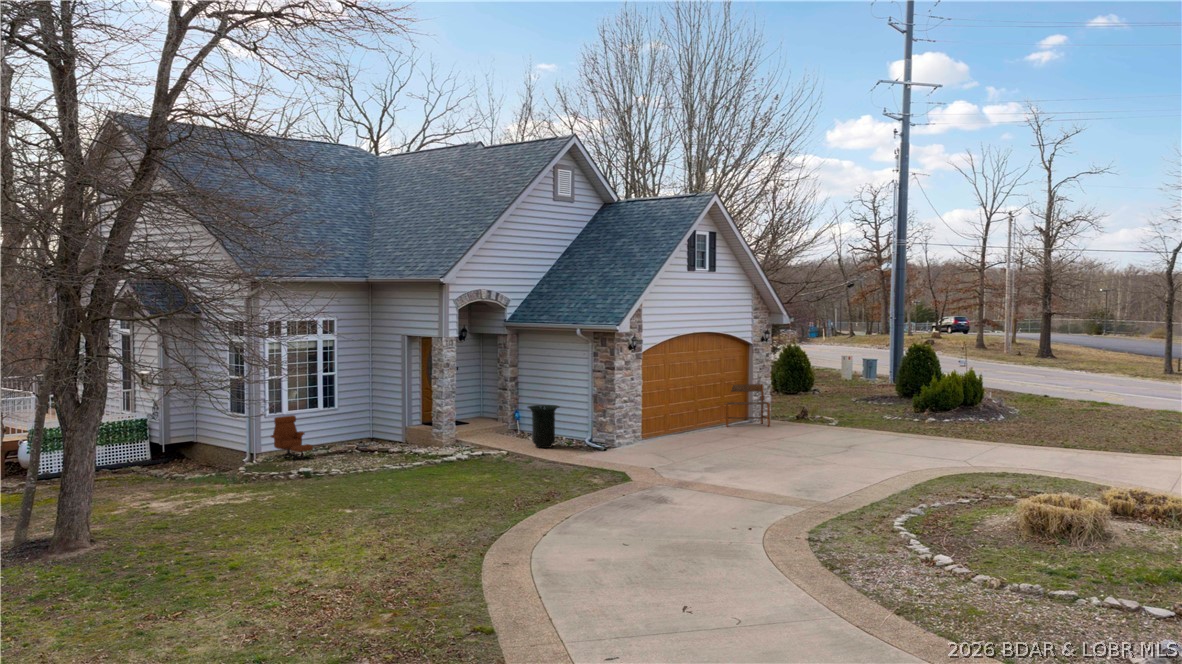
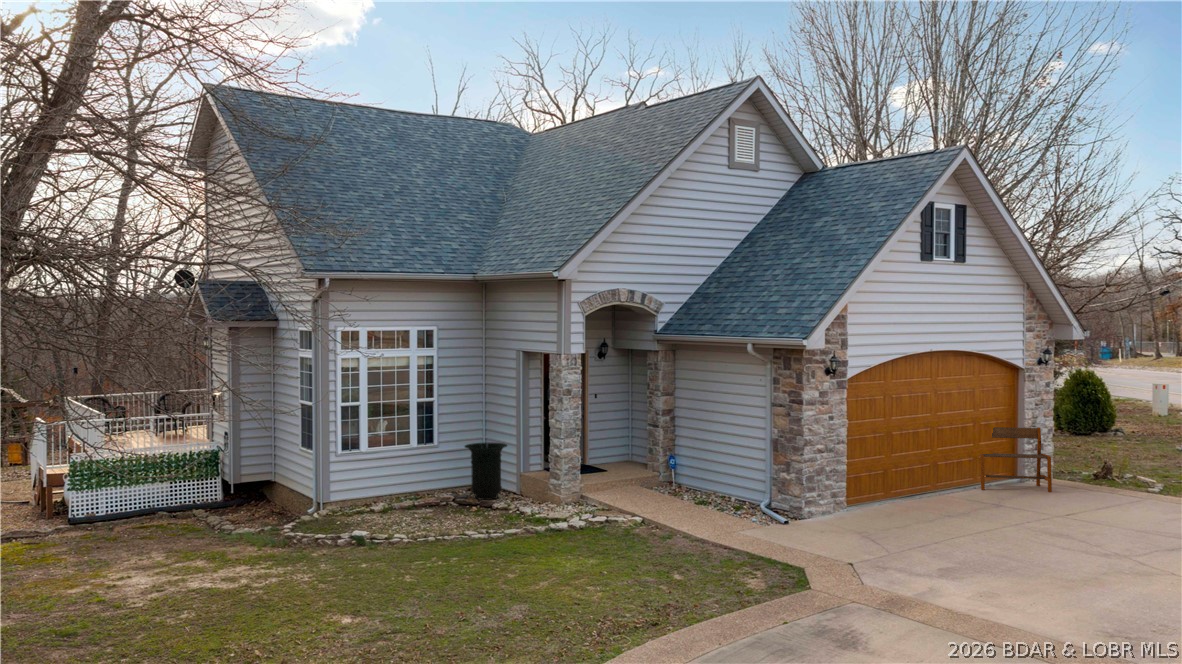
trash can: present [527,405,559,448] -> present [465,443,507,500]
lounge chair: present [271,415,313,460] -> none [343,453,393,515]

